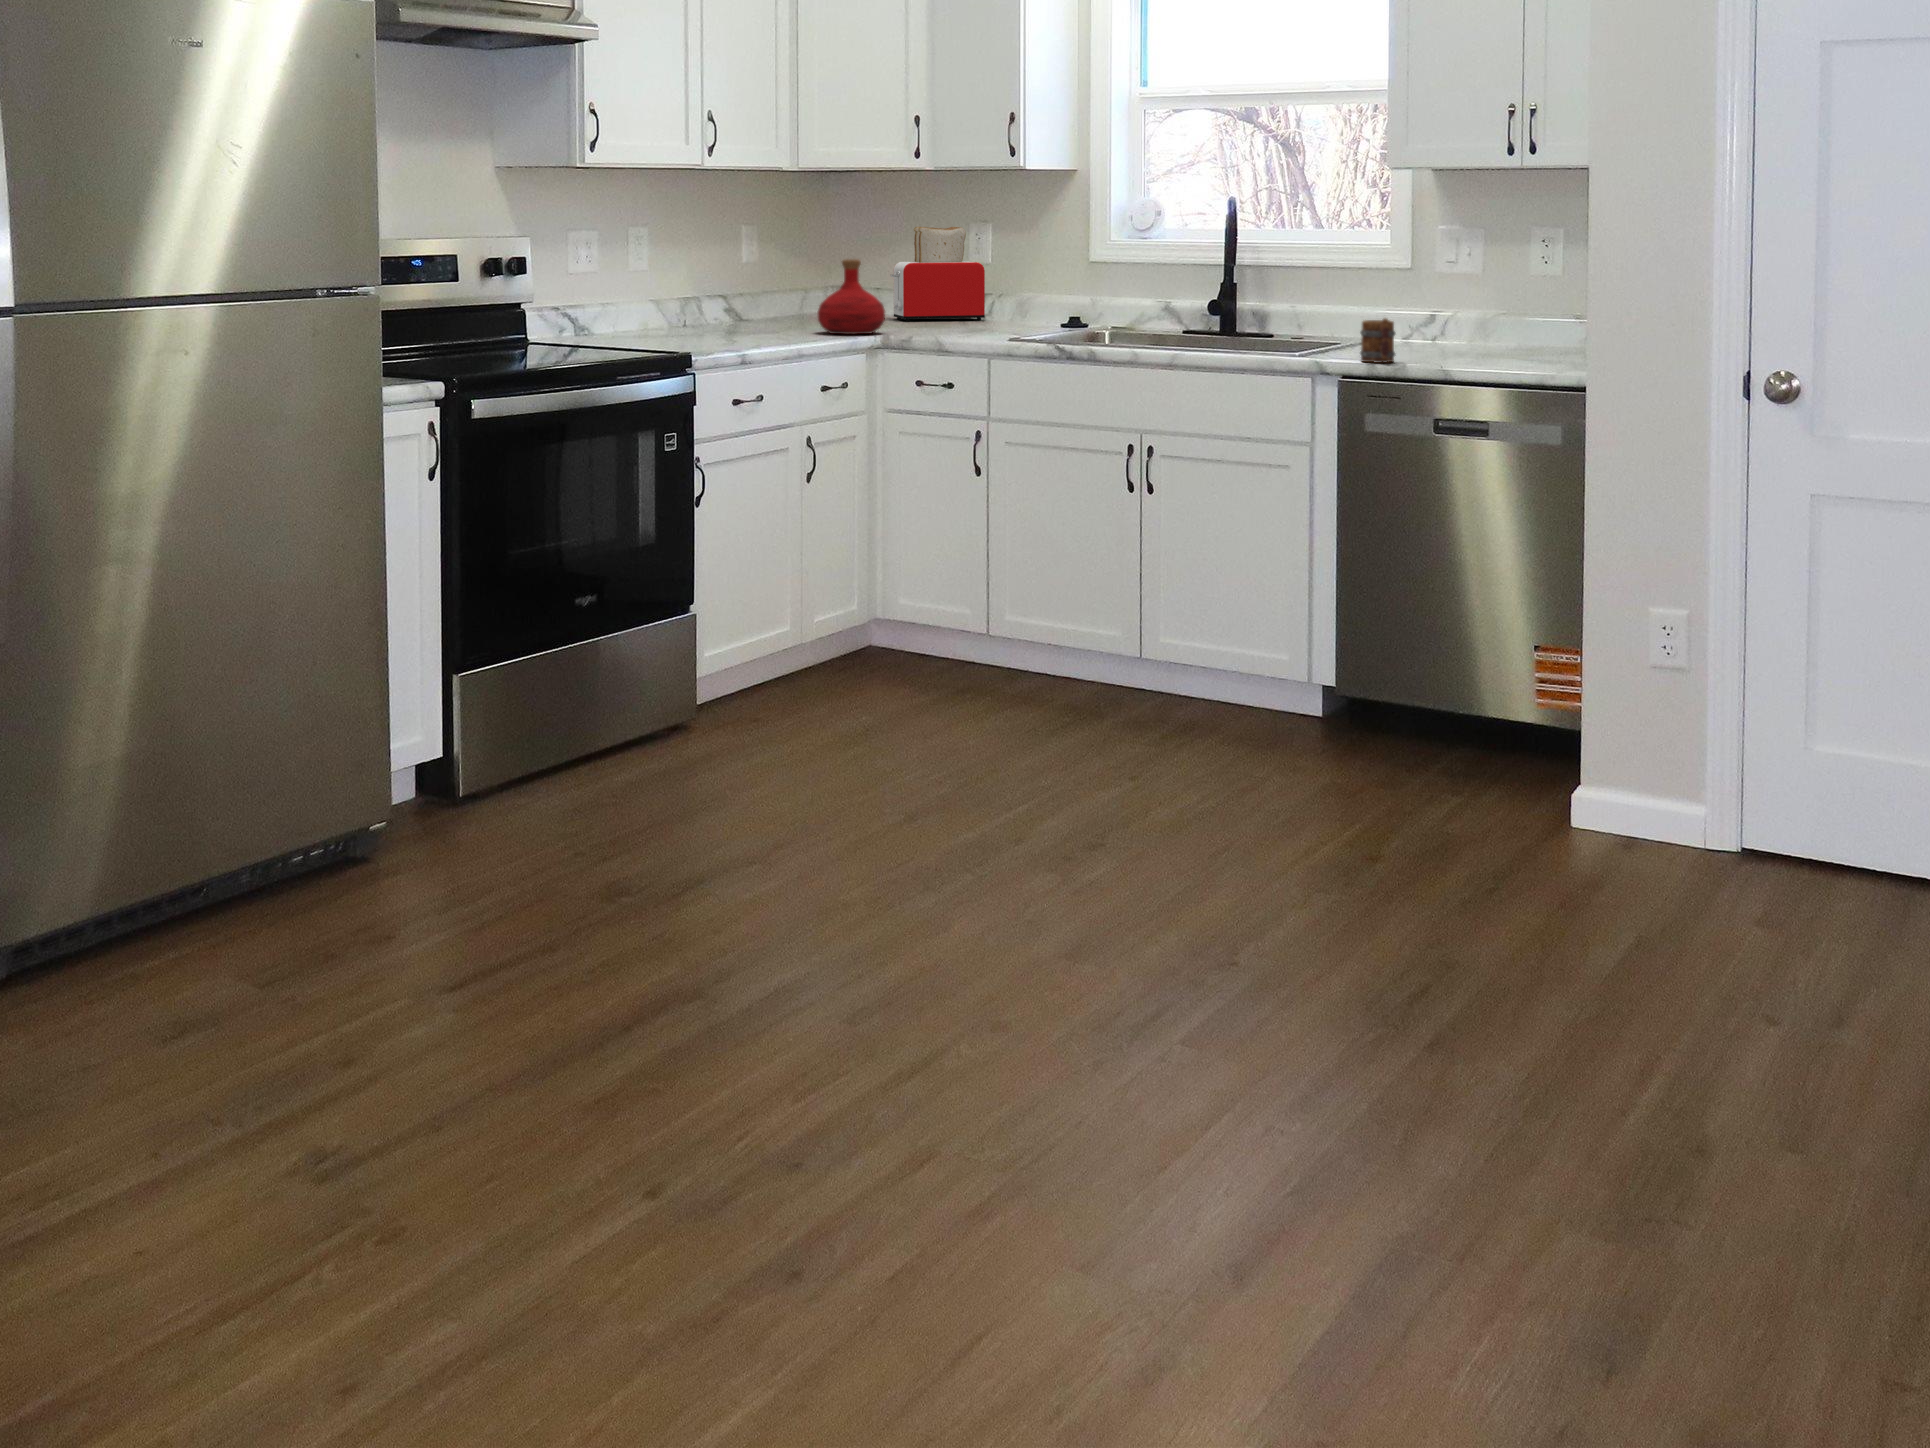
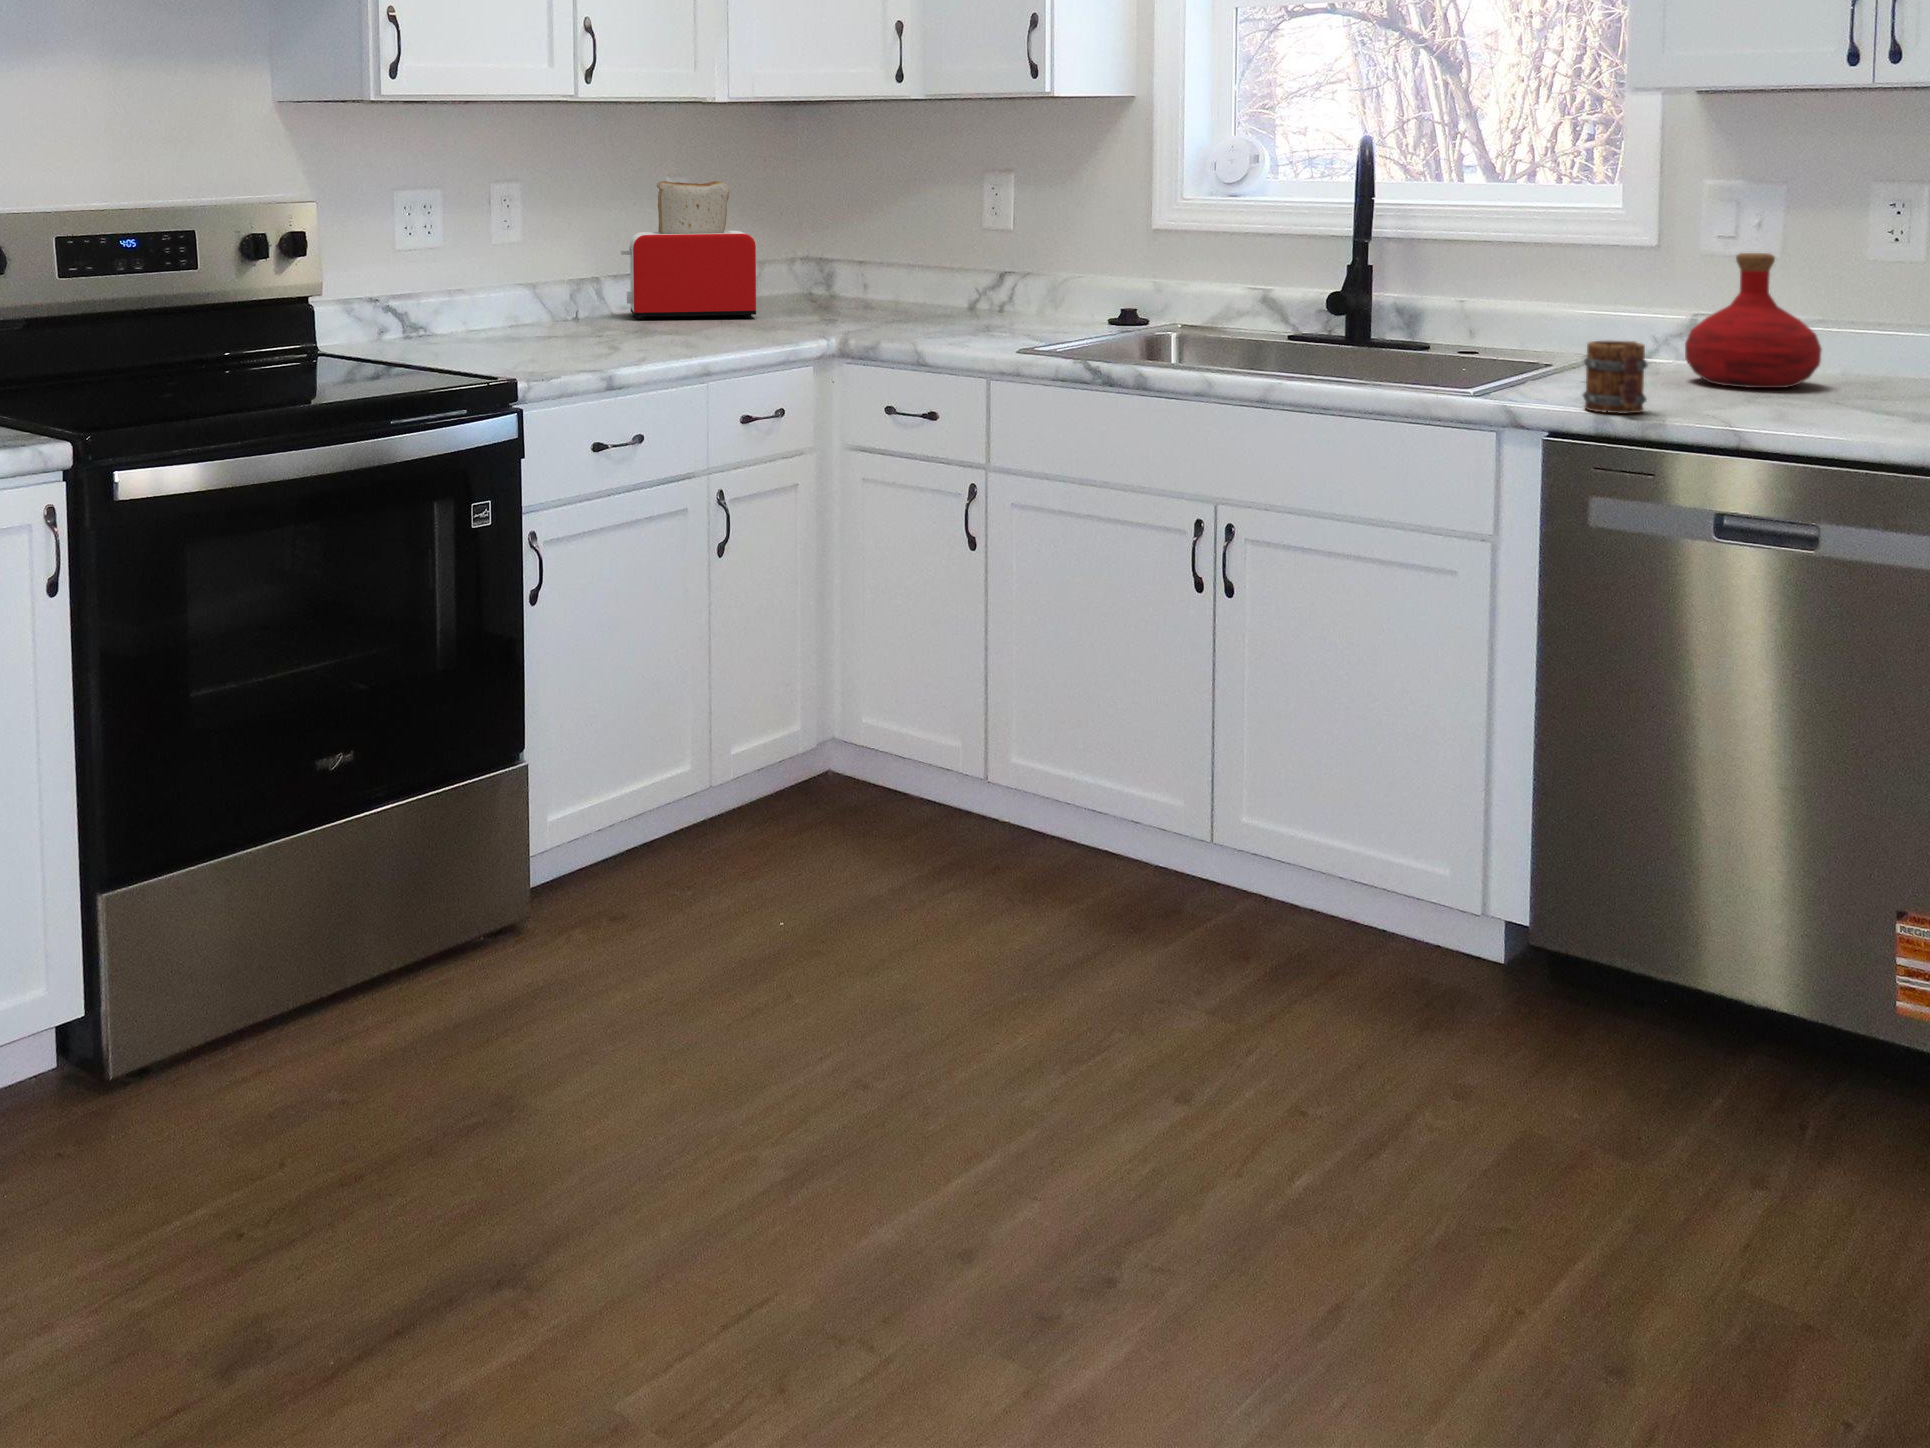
toaster: present [890,227,985,321] -> present [621,181,756,320]
bottle: present [818,259,885,334] -> present [1685,253,1821,388]

